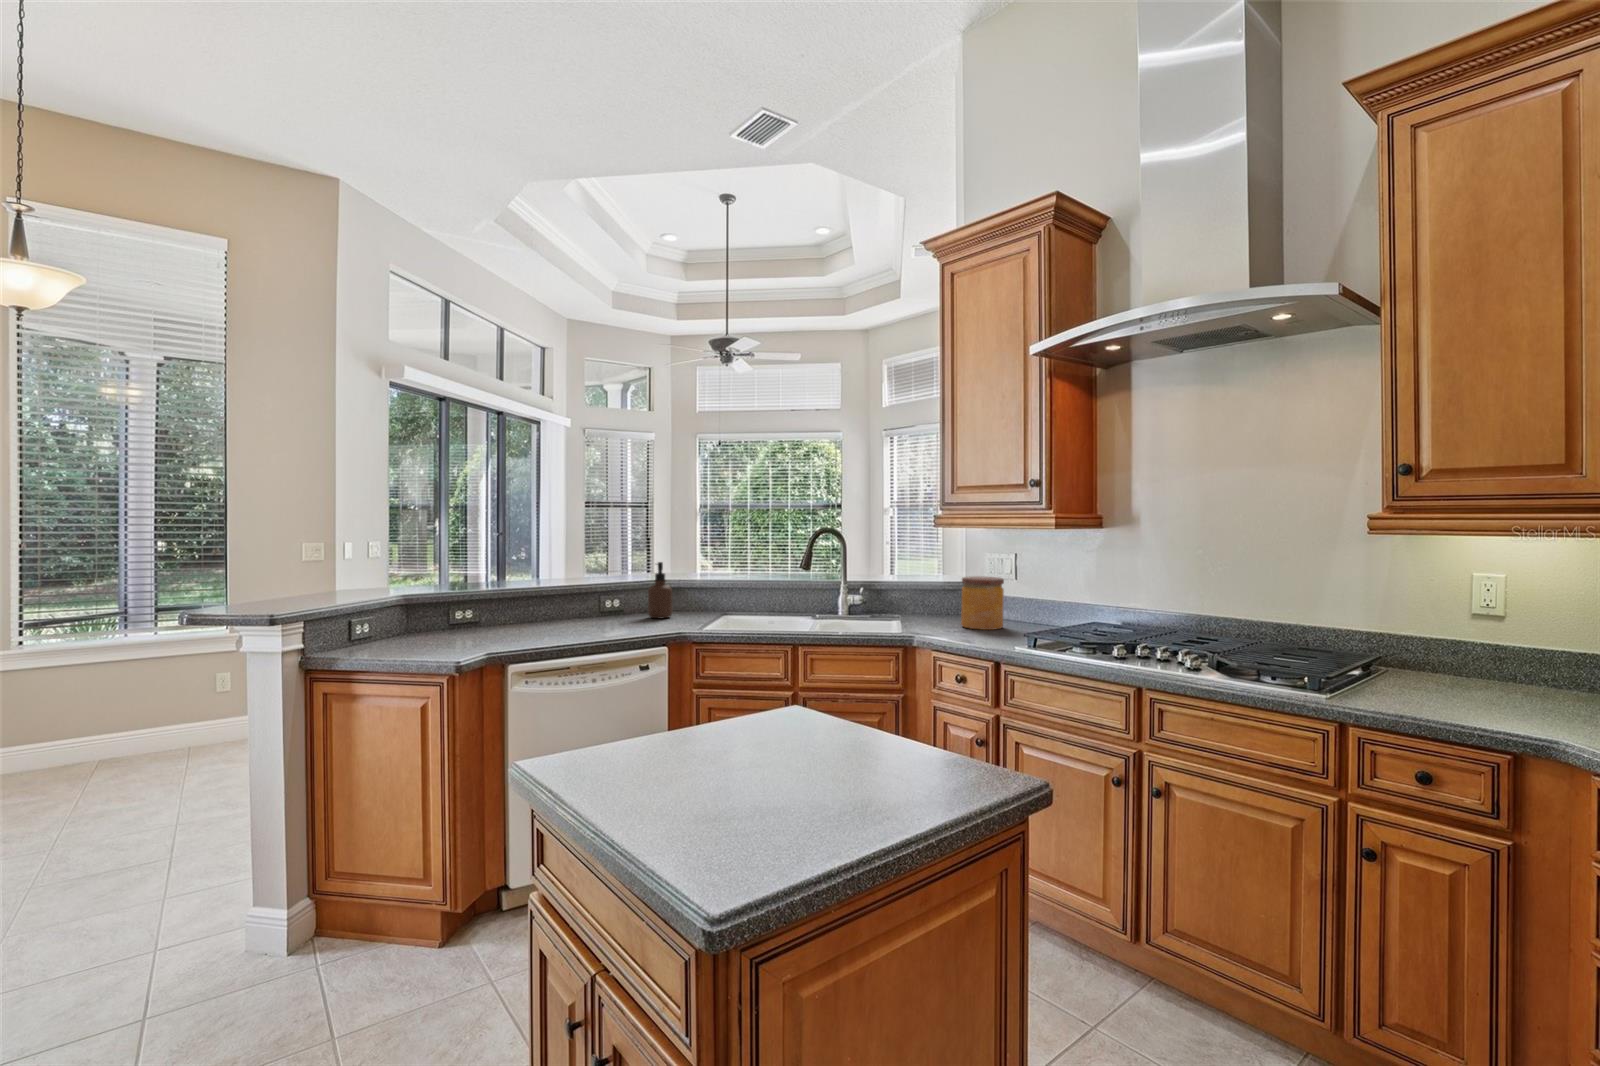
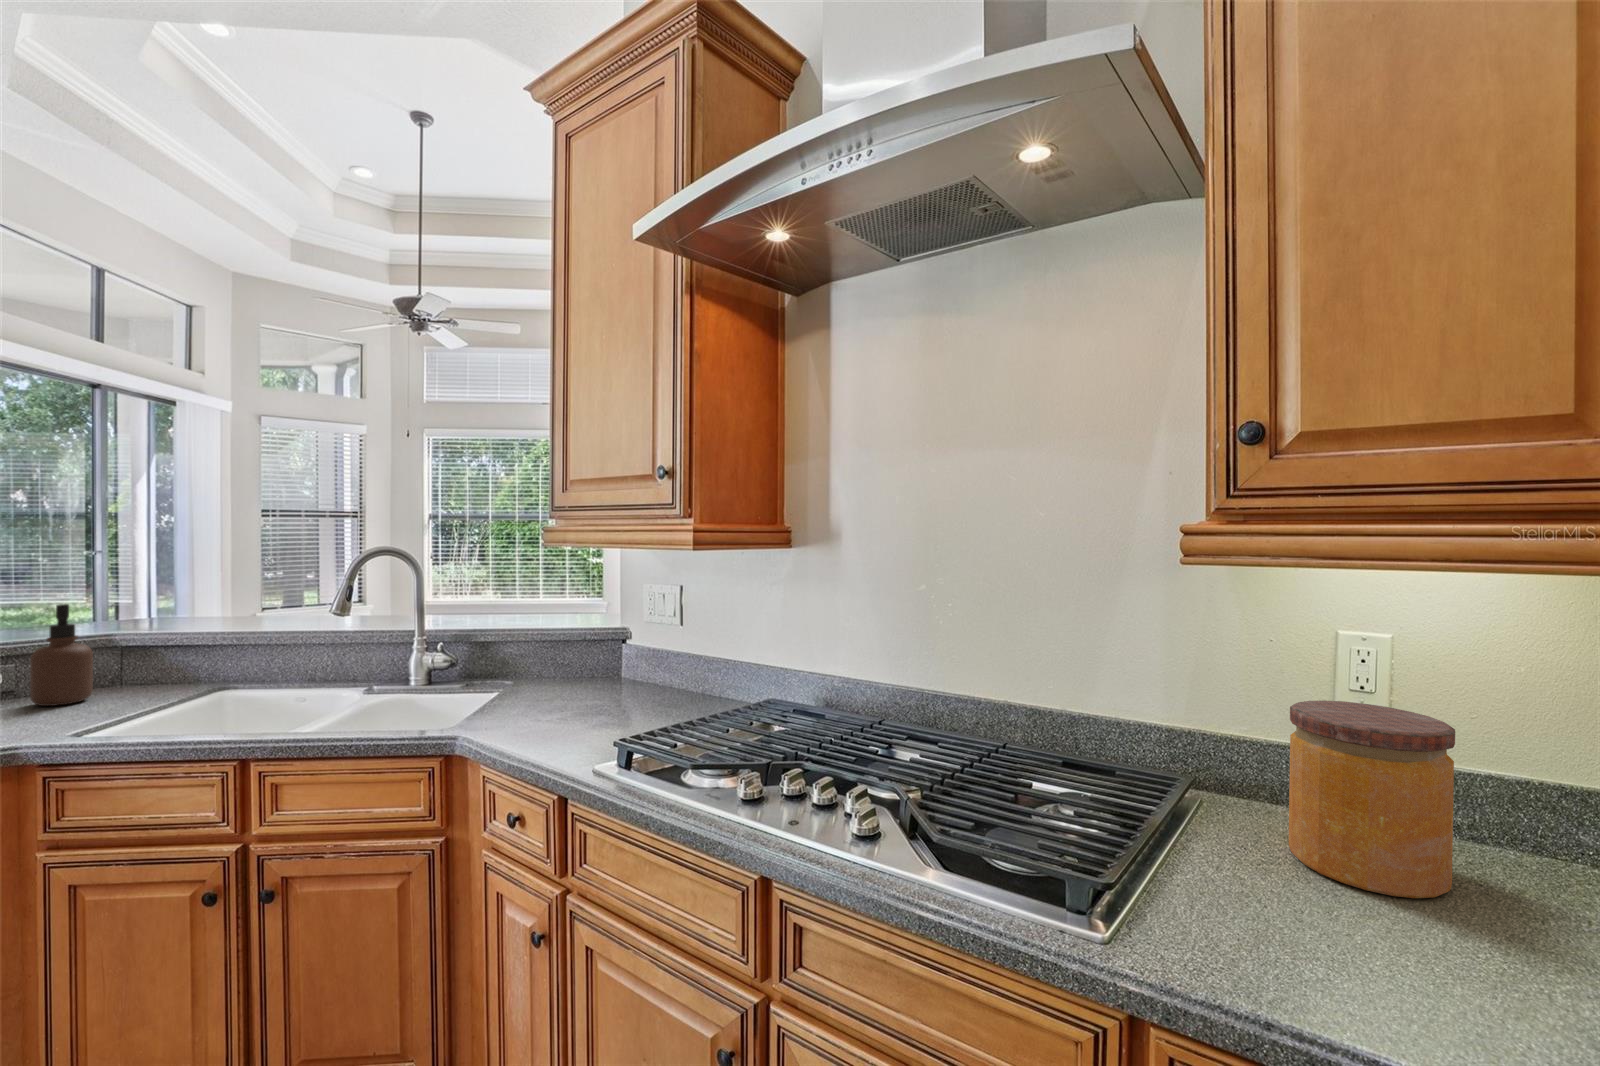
jar: present [961,576,1004,630] -> present [1289,701,1455,898]

